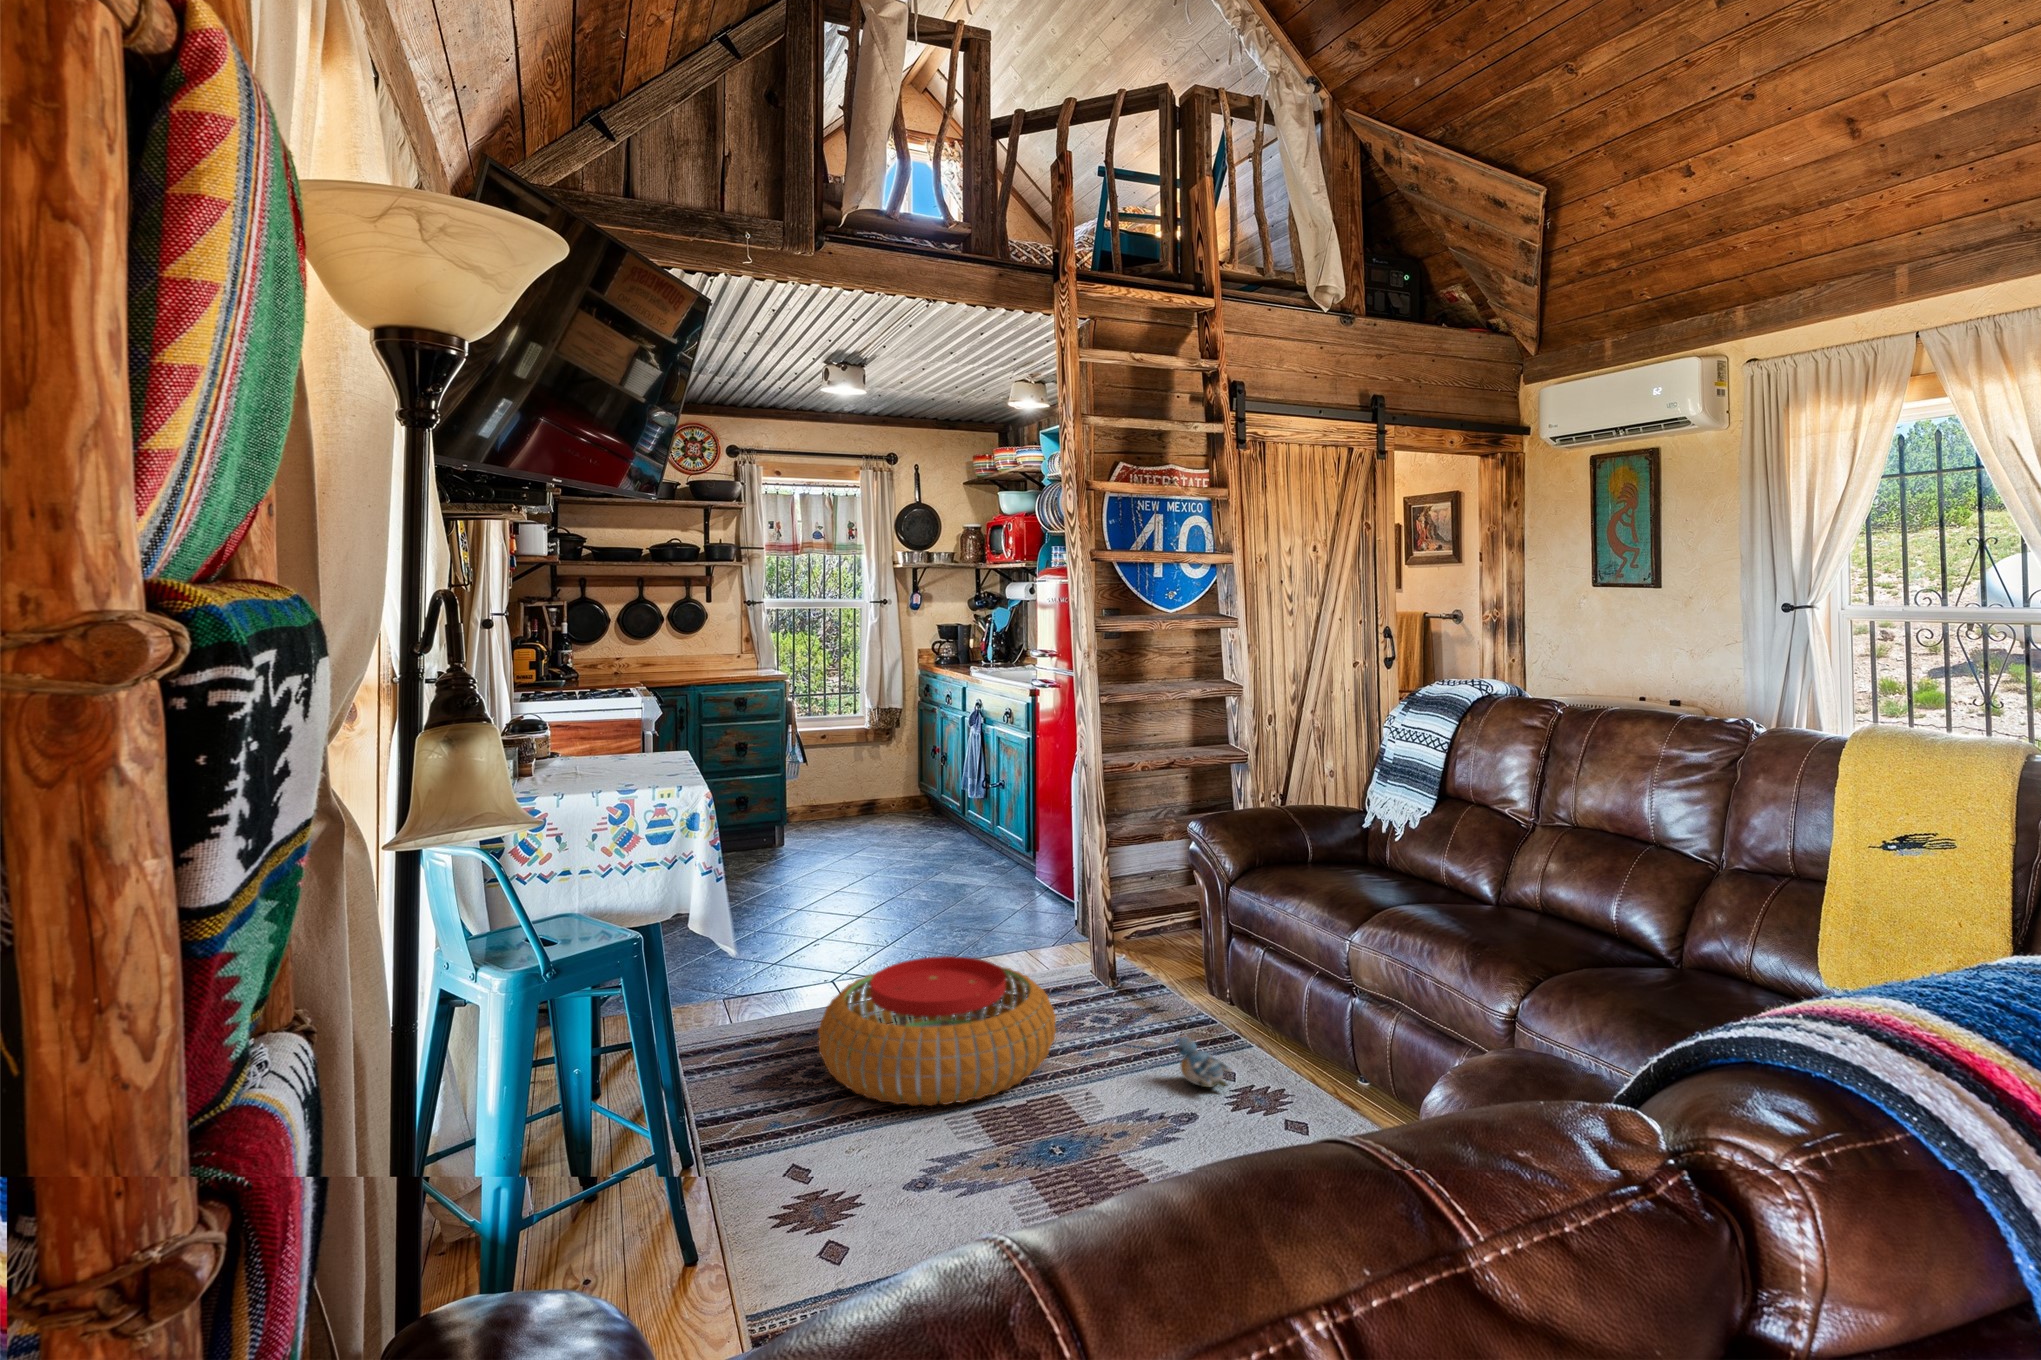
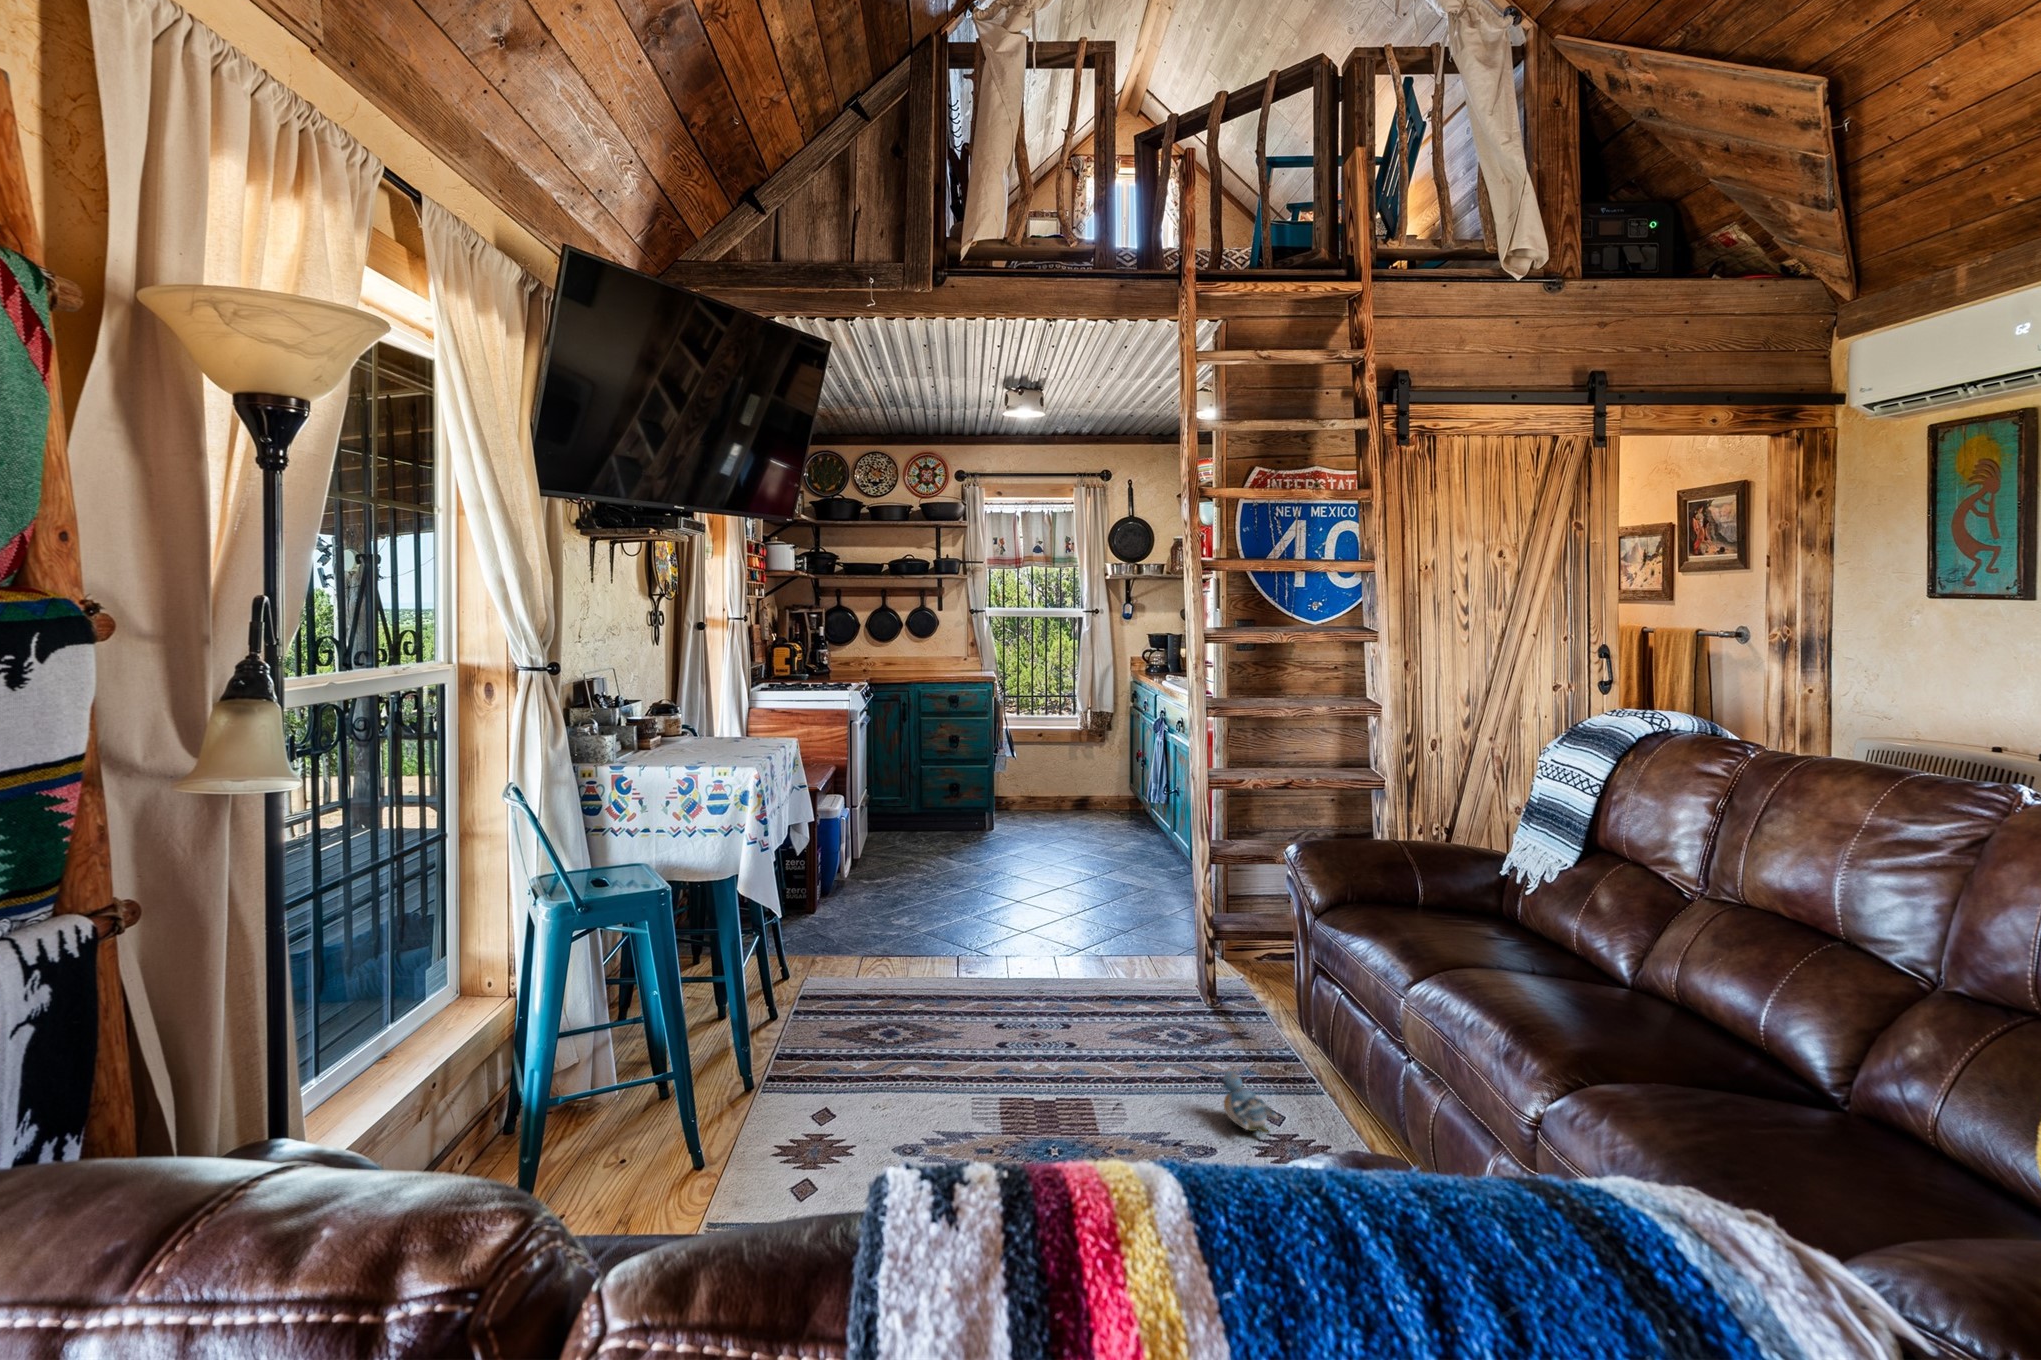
pouf: present [818,956,1056,1106] -> none [887,946,1114,1093]

